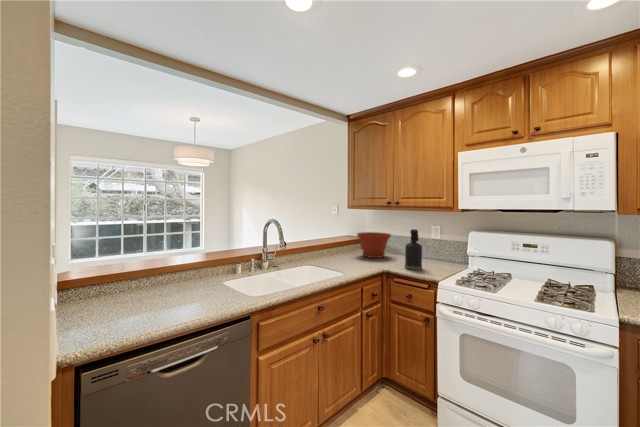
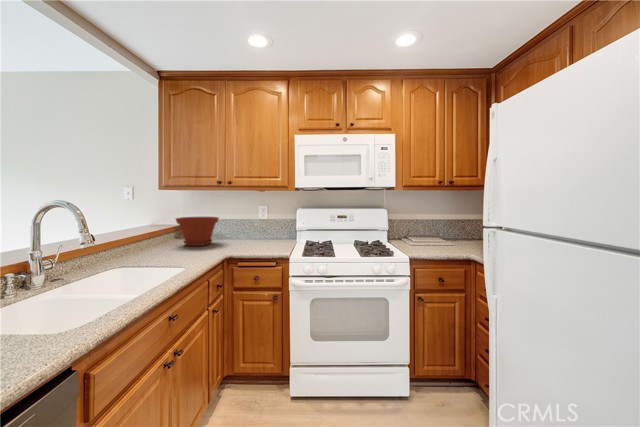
spray bottle: present [405,229,422,270] -> none [245,209,263,251]

